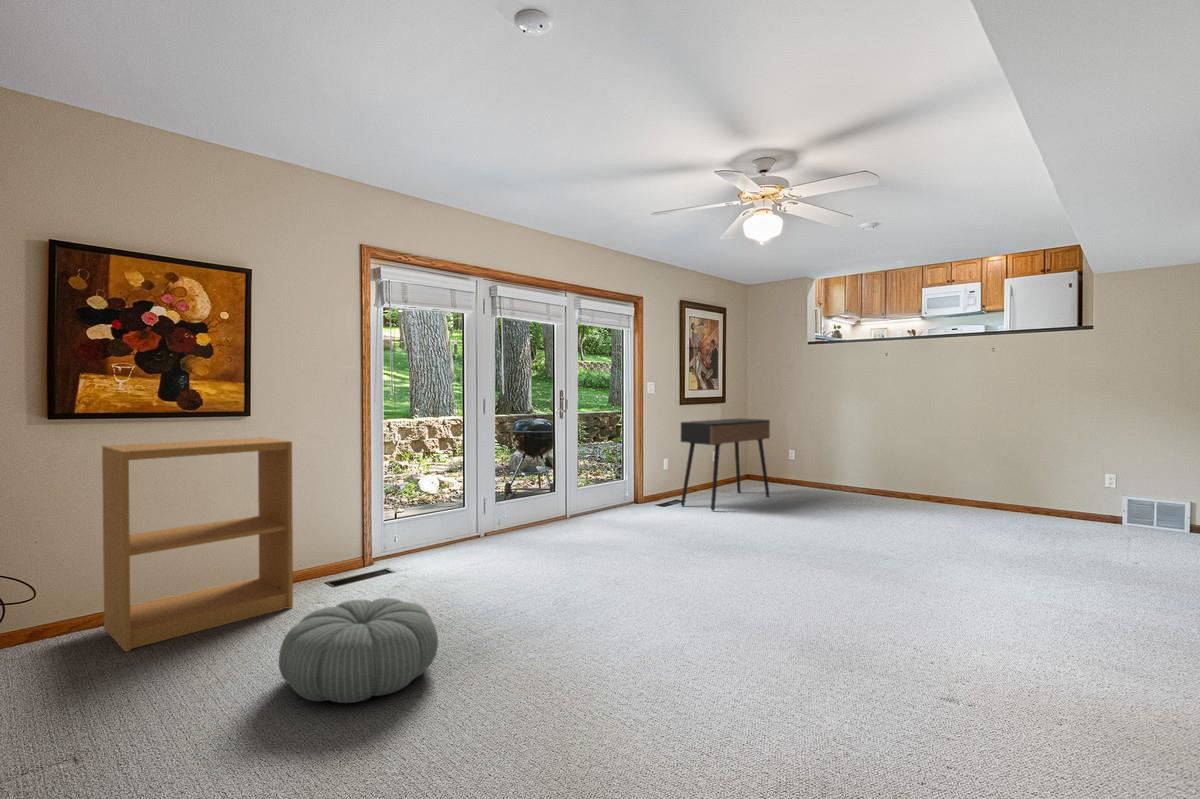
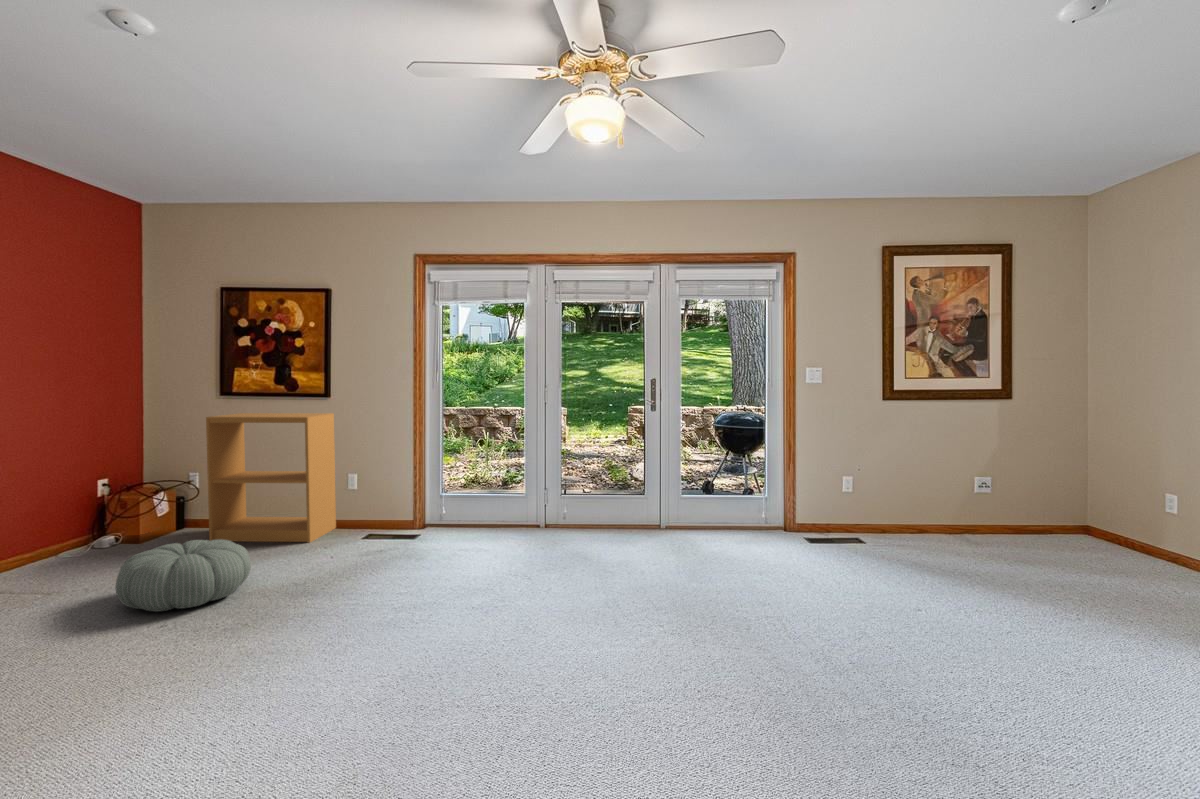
console table: present [681,418,770,511] -> none [836,426,1039,566]

